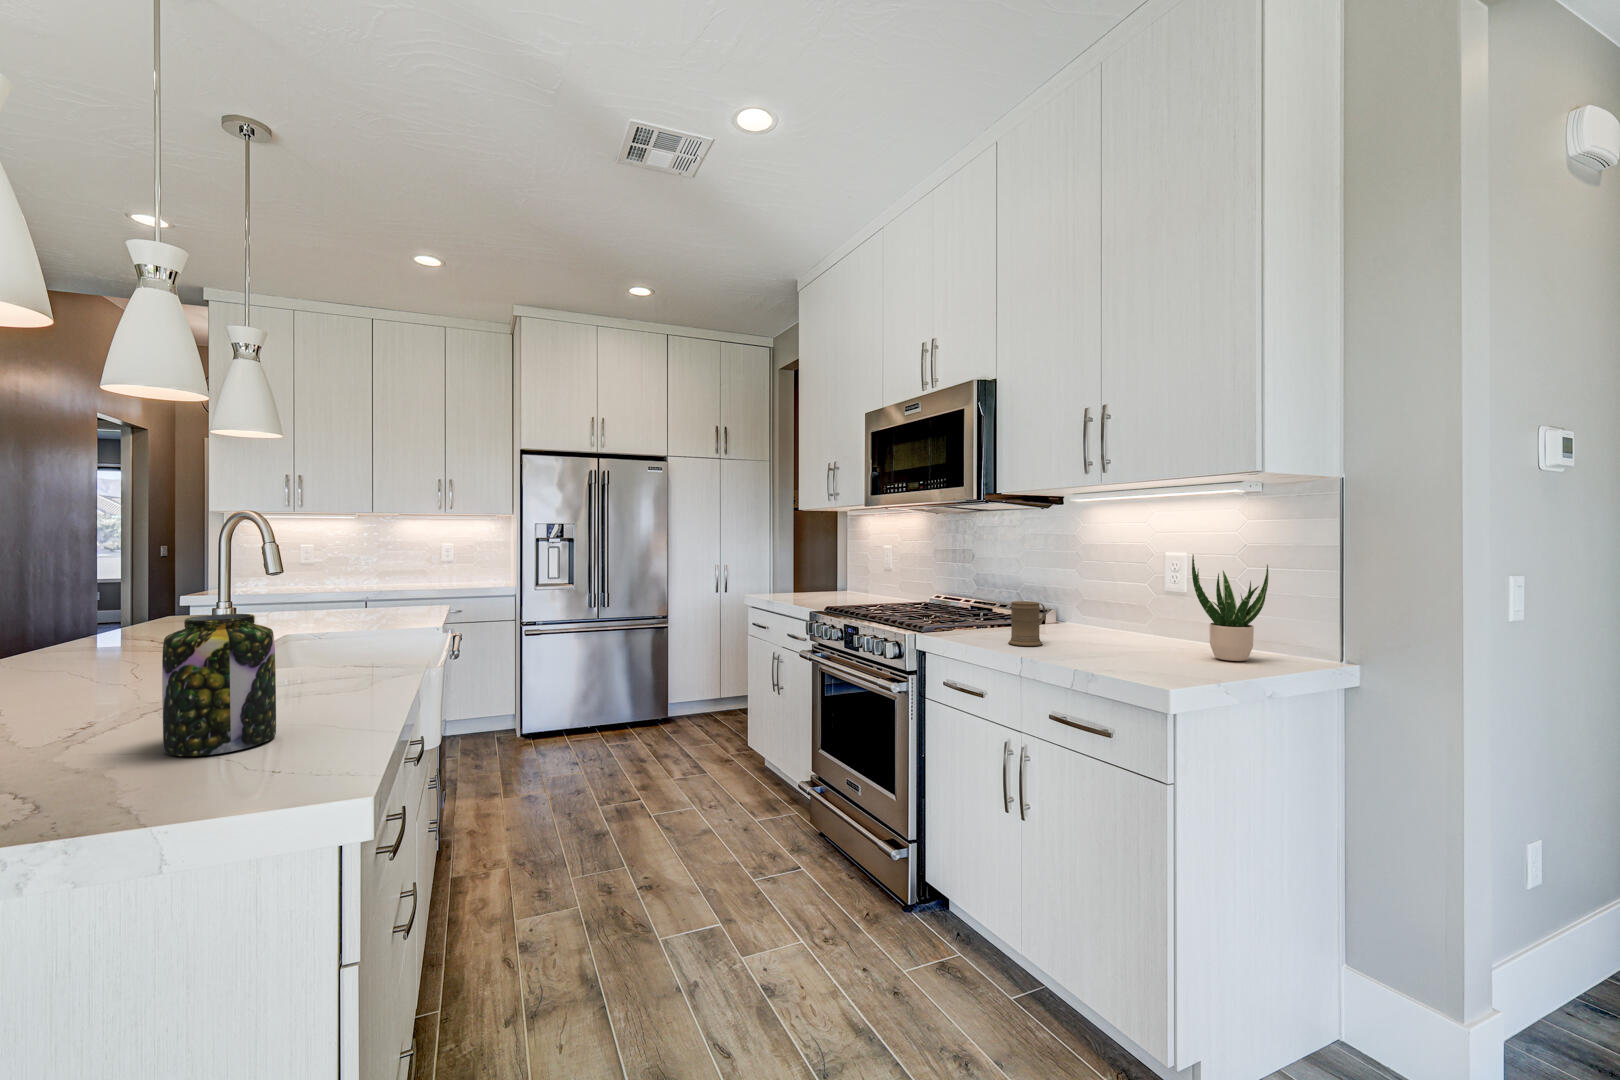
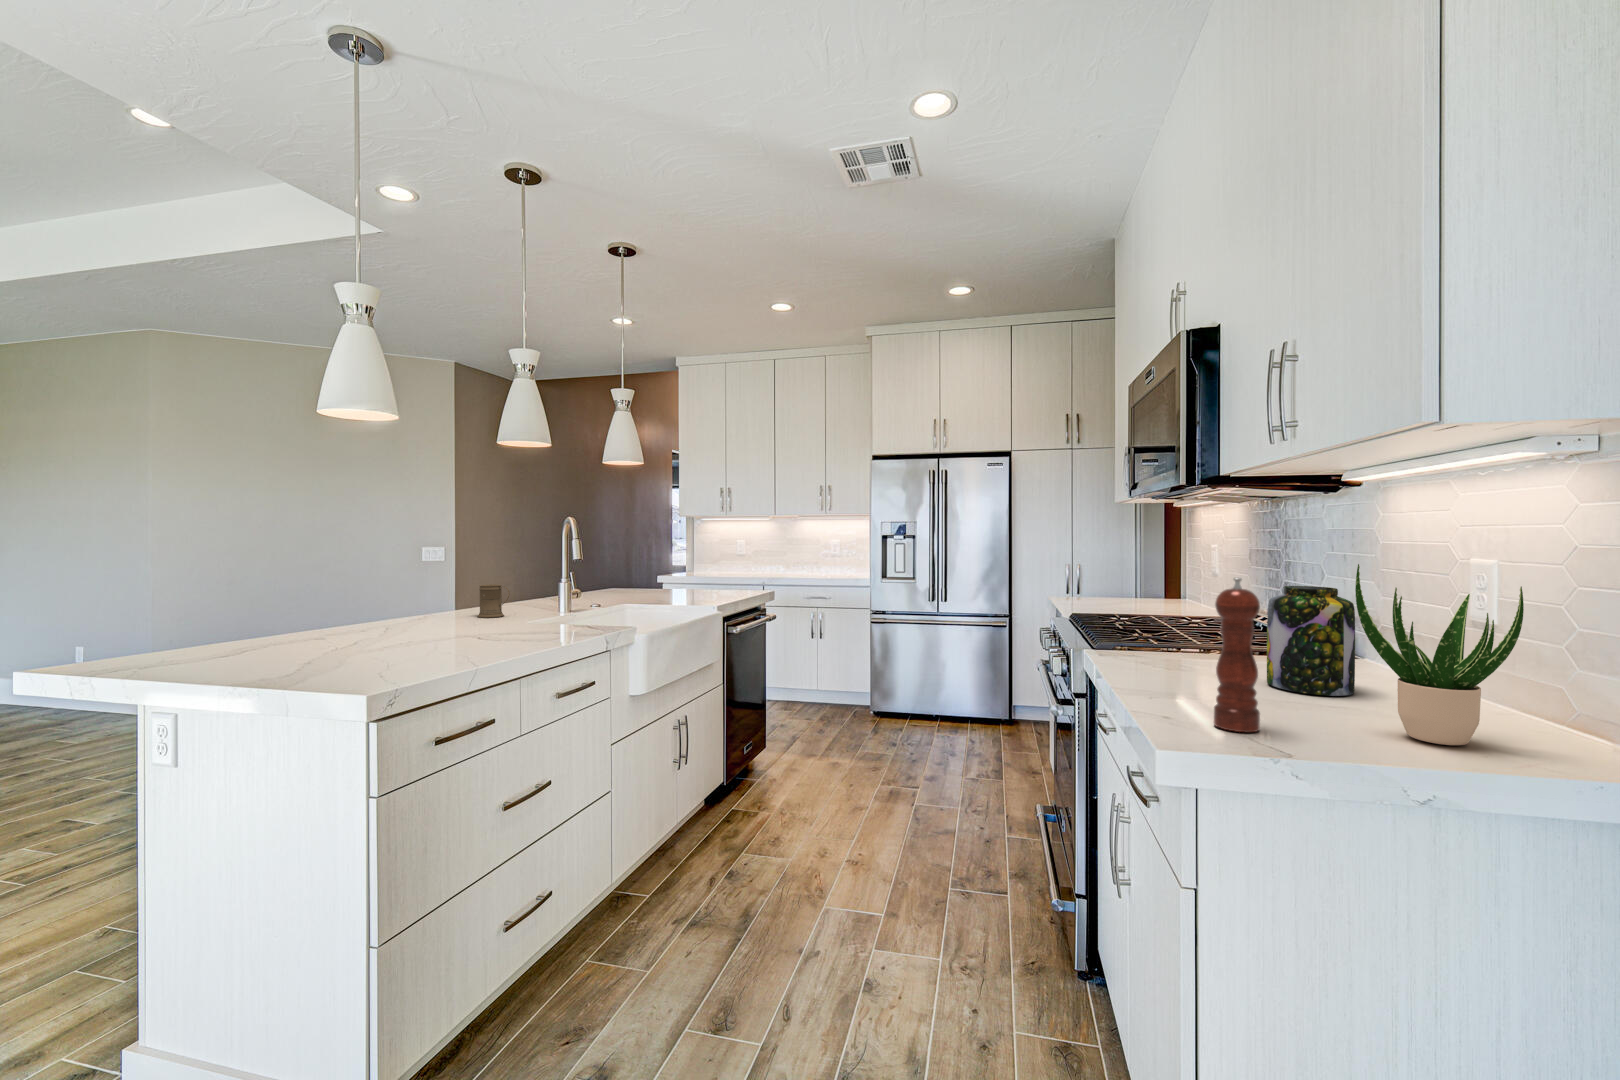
pepper mill: none [1137,565,1168,671] -> present [1214,578,1260,732]
mug: present [1008,601,1045,646] -> present [477,584,510,618]
jar: present [162,614,276,756] -> present [1267,586,1355,696]

